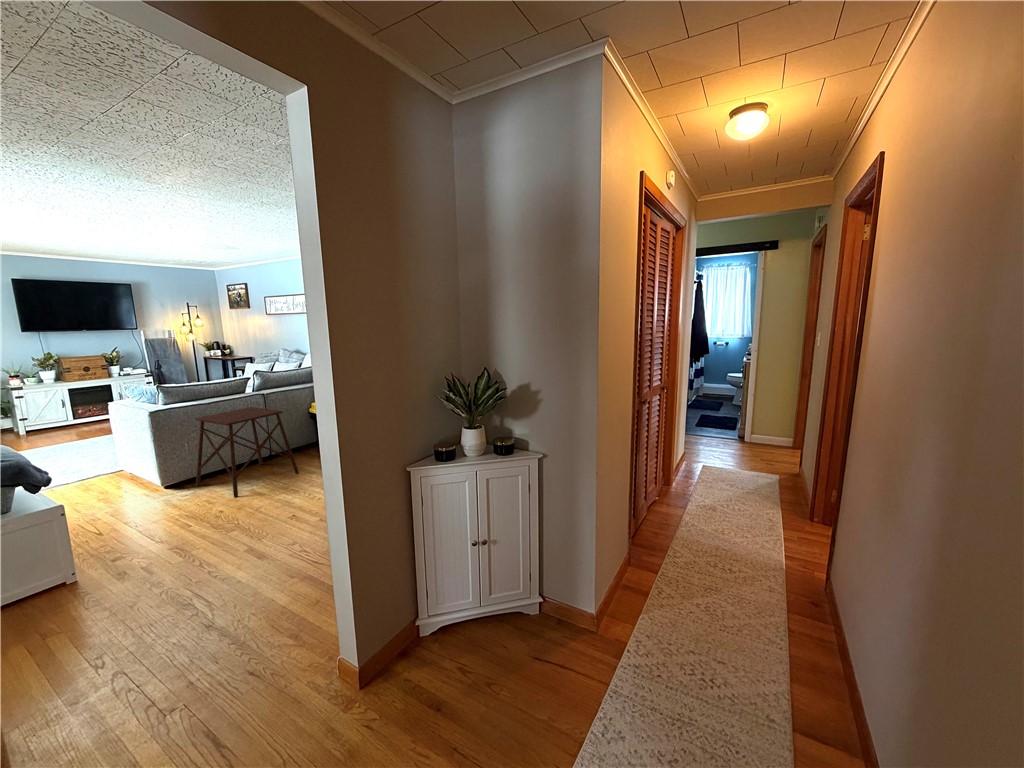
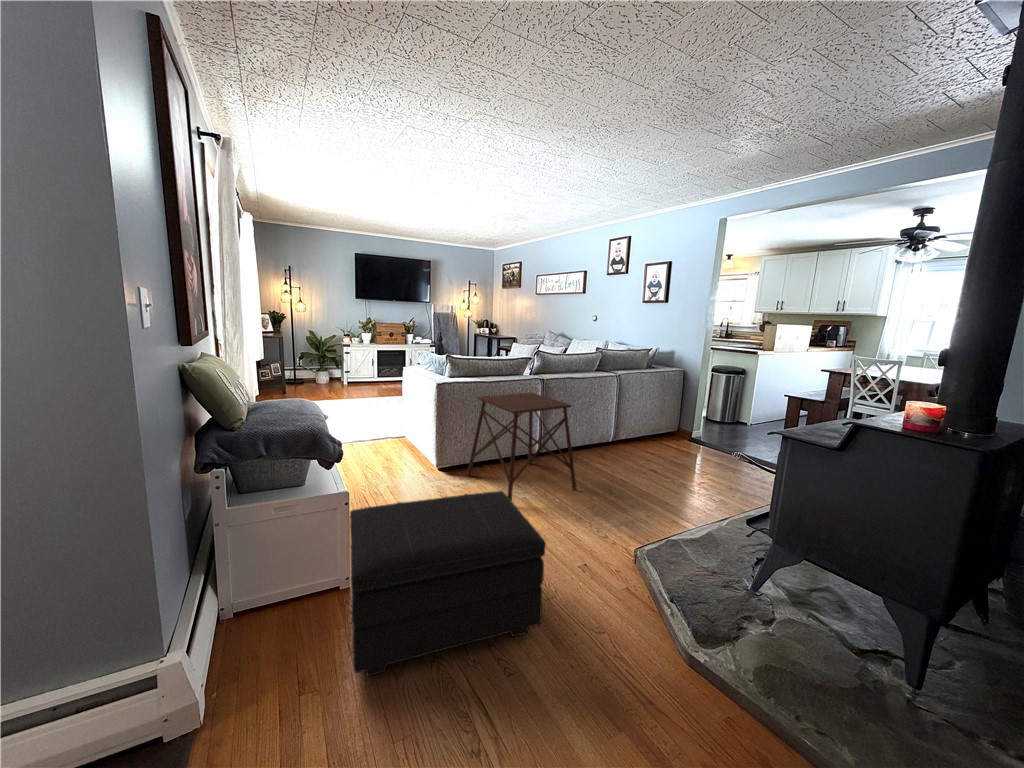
footstool: none [68,478,247,612] -> present [350,491,546,676]

